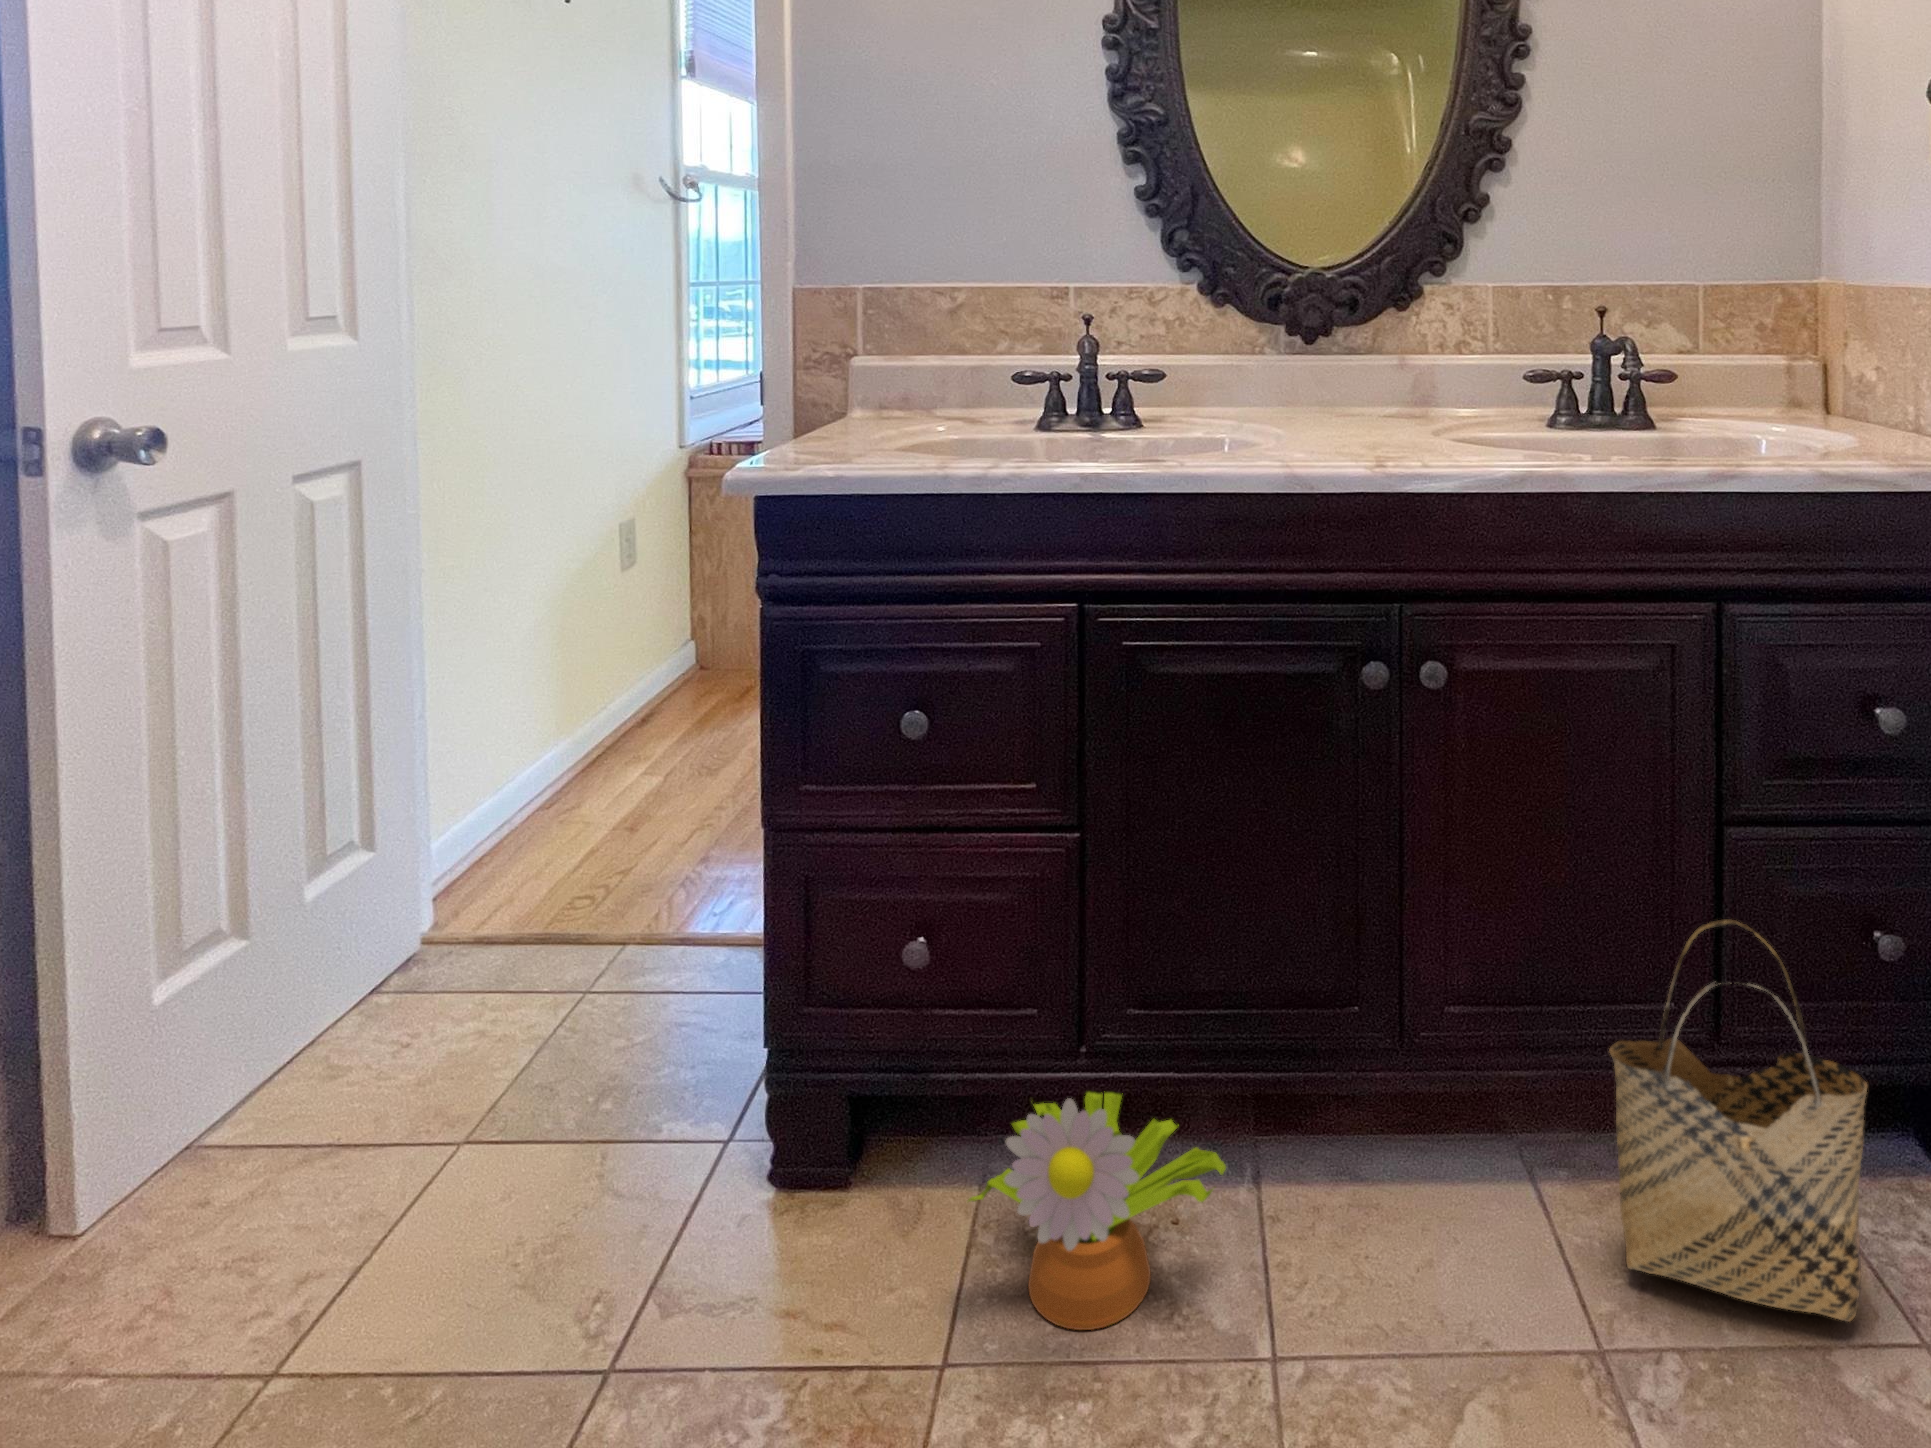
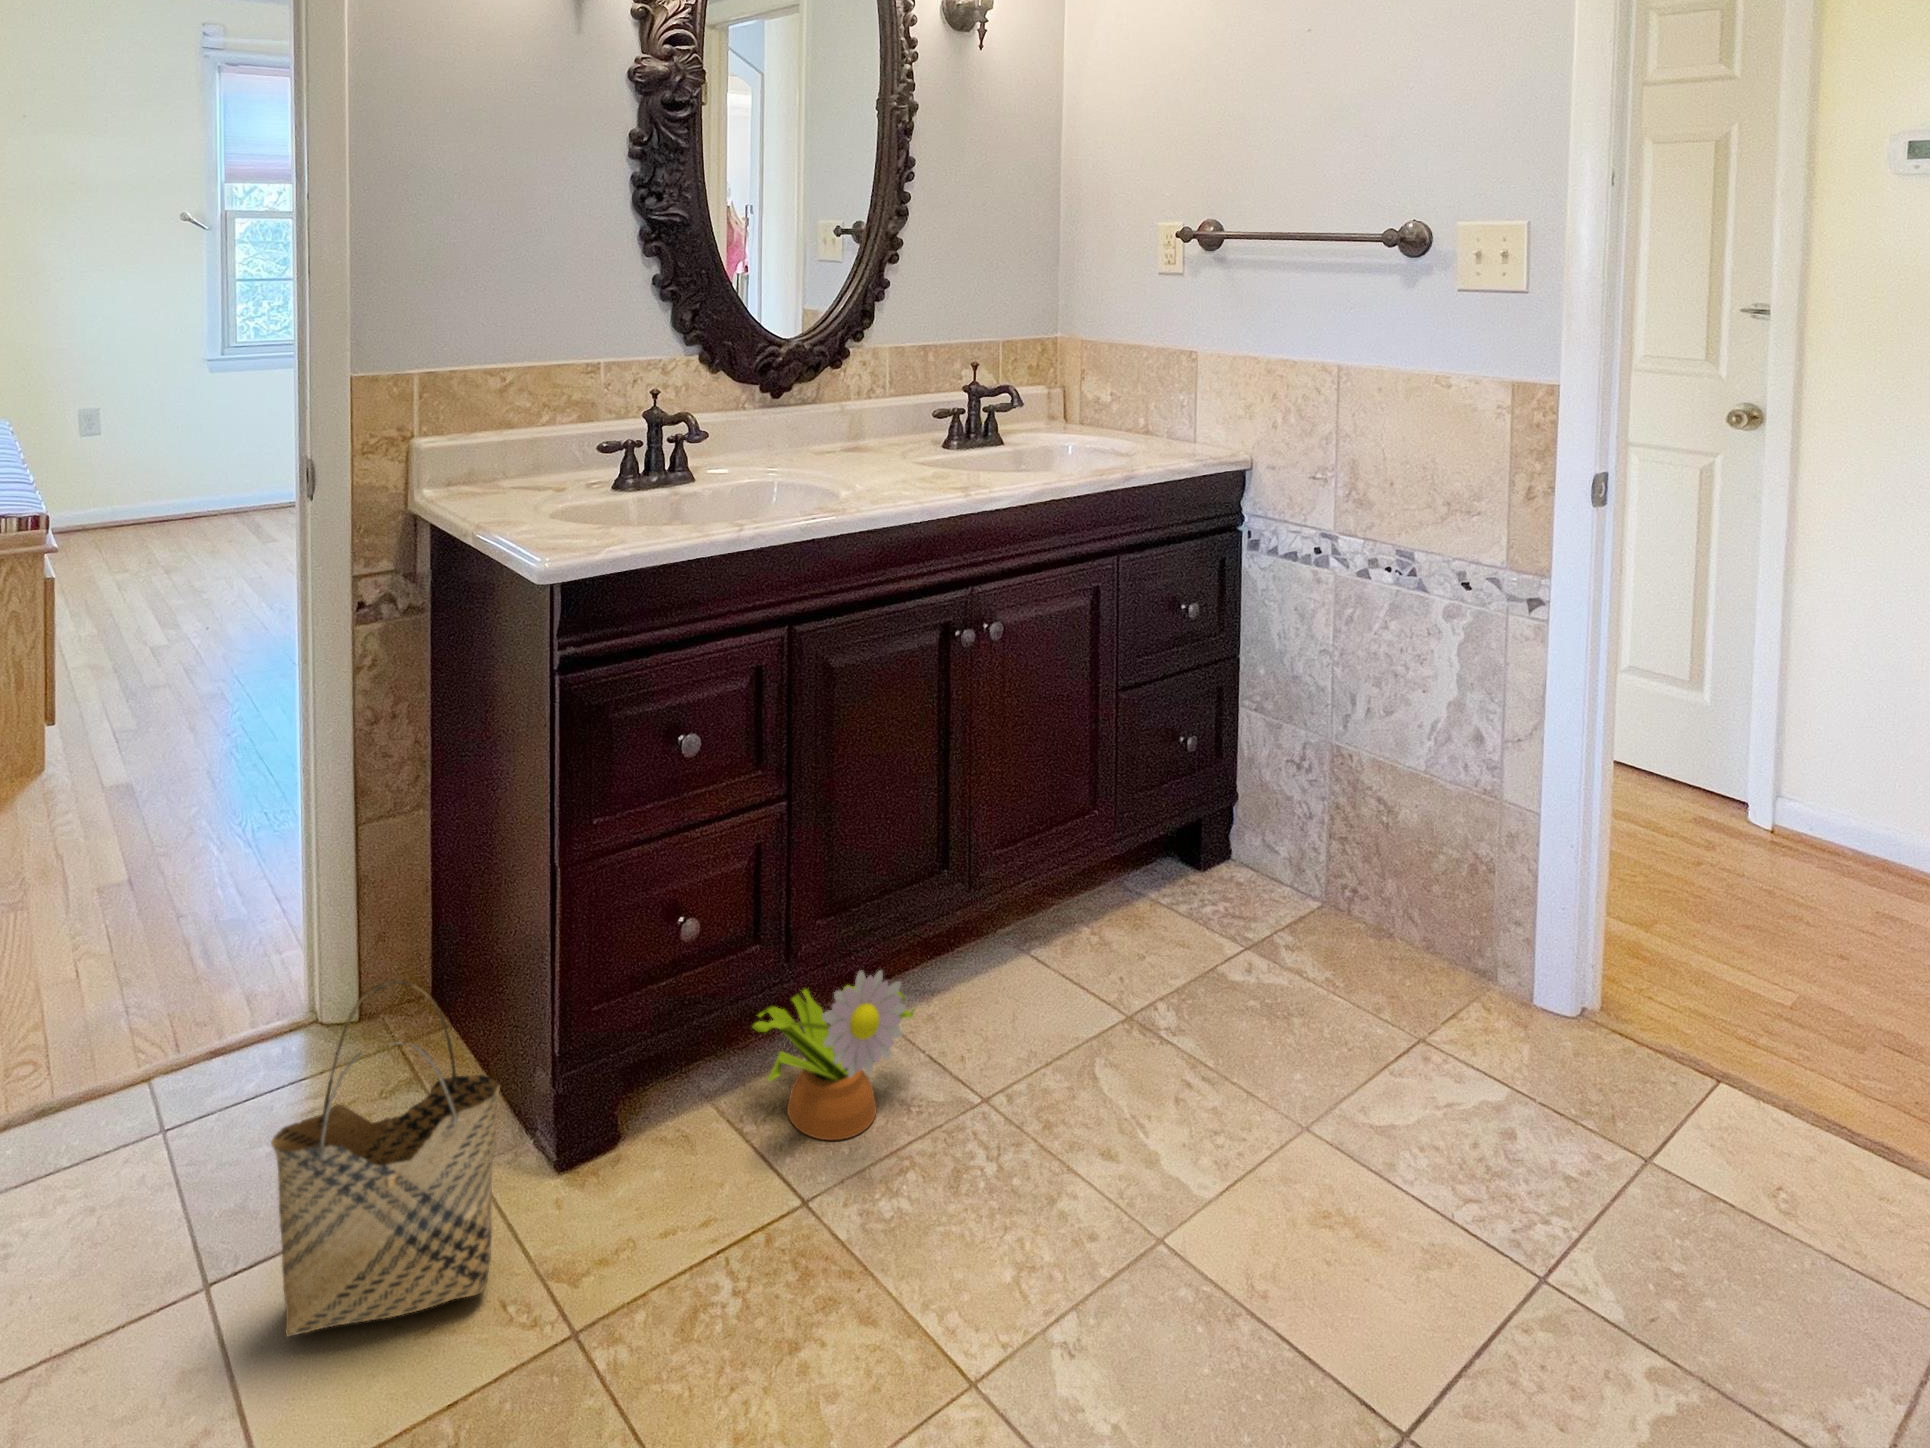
woven basket: present [1609,919,1867,1322] -> present [271,979,500,1337]

